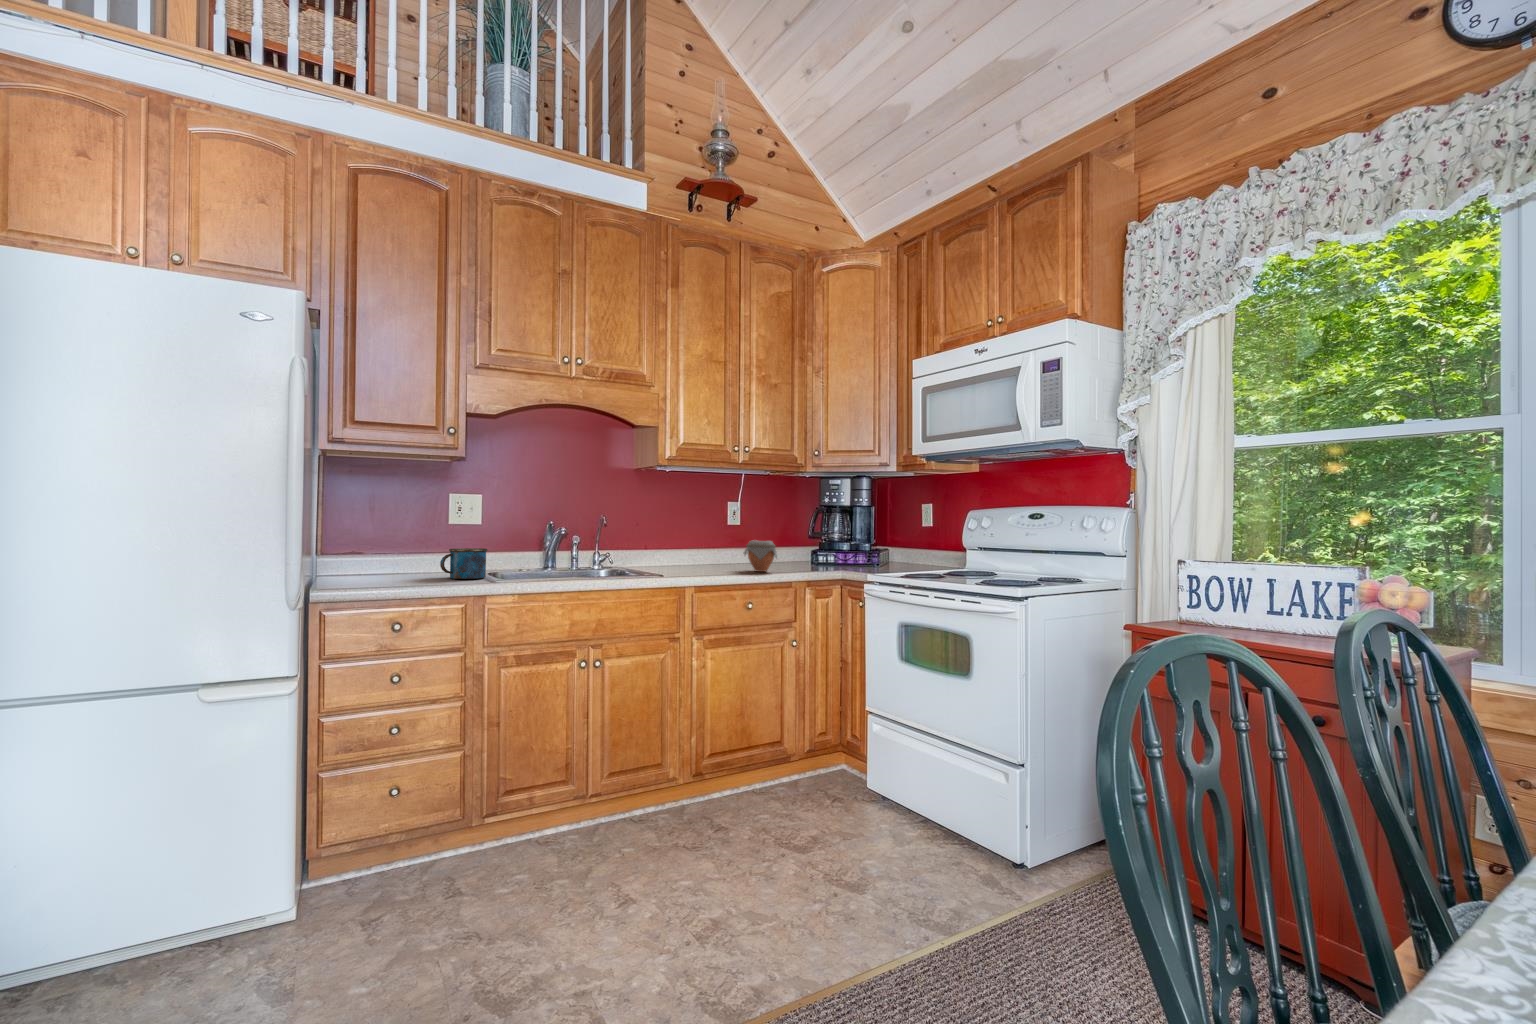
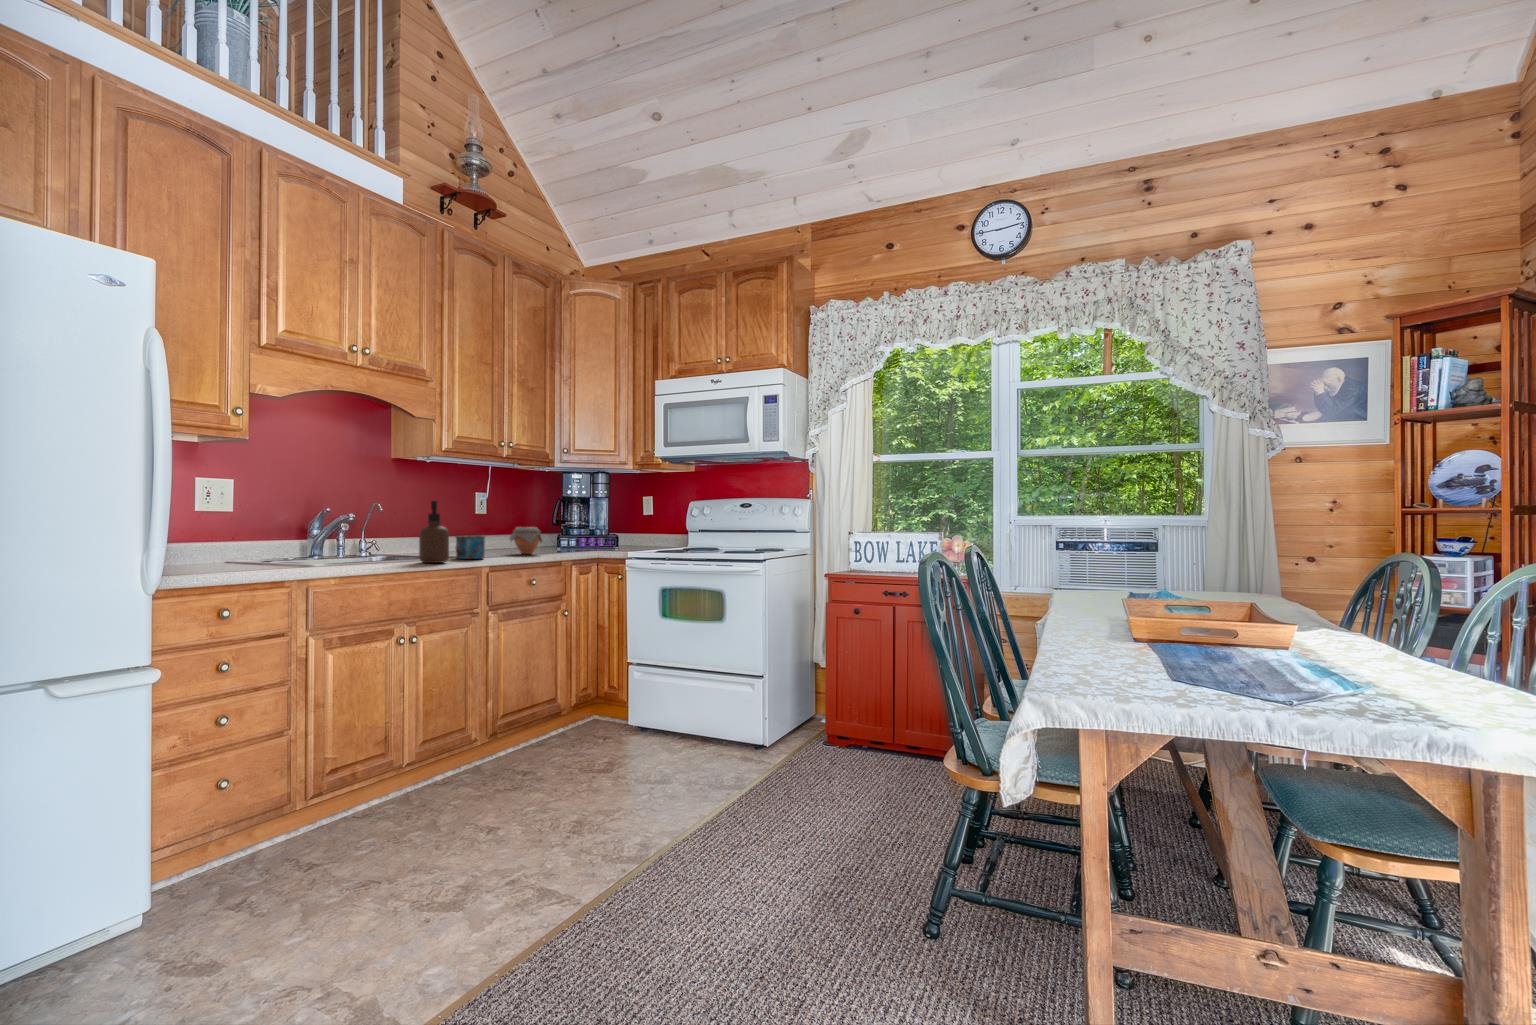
soap dispenser: none [618,511,647,578] -> present [419,501,449,563]
mug: present [440,548,488,579] -> present [456,535,485,559]

